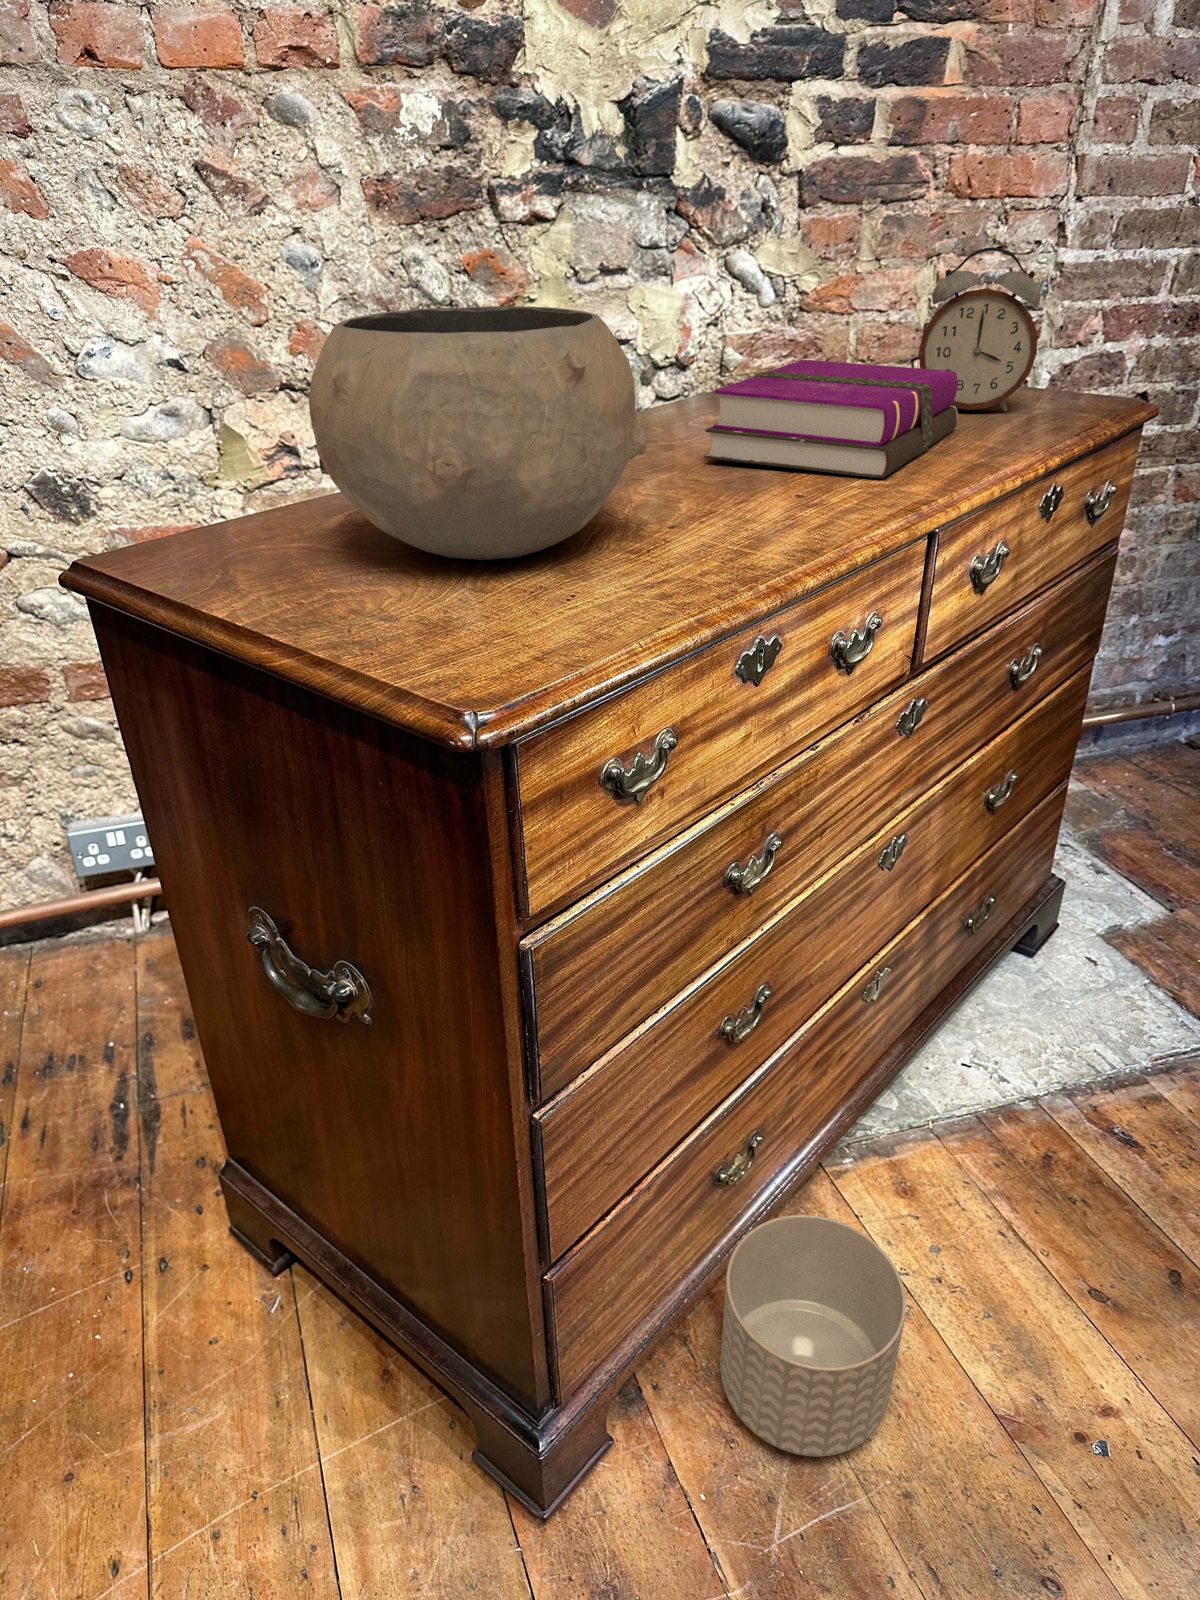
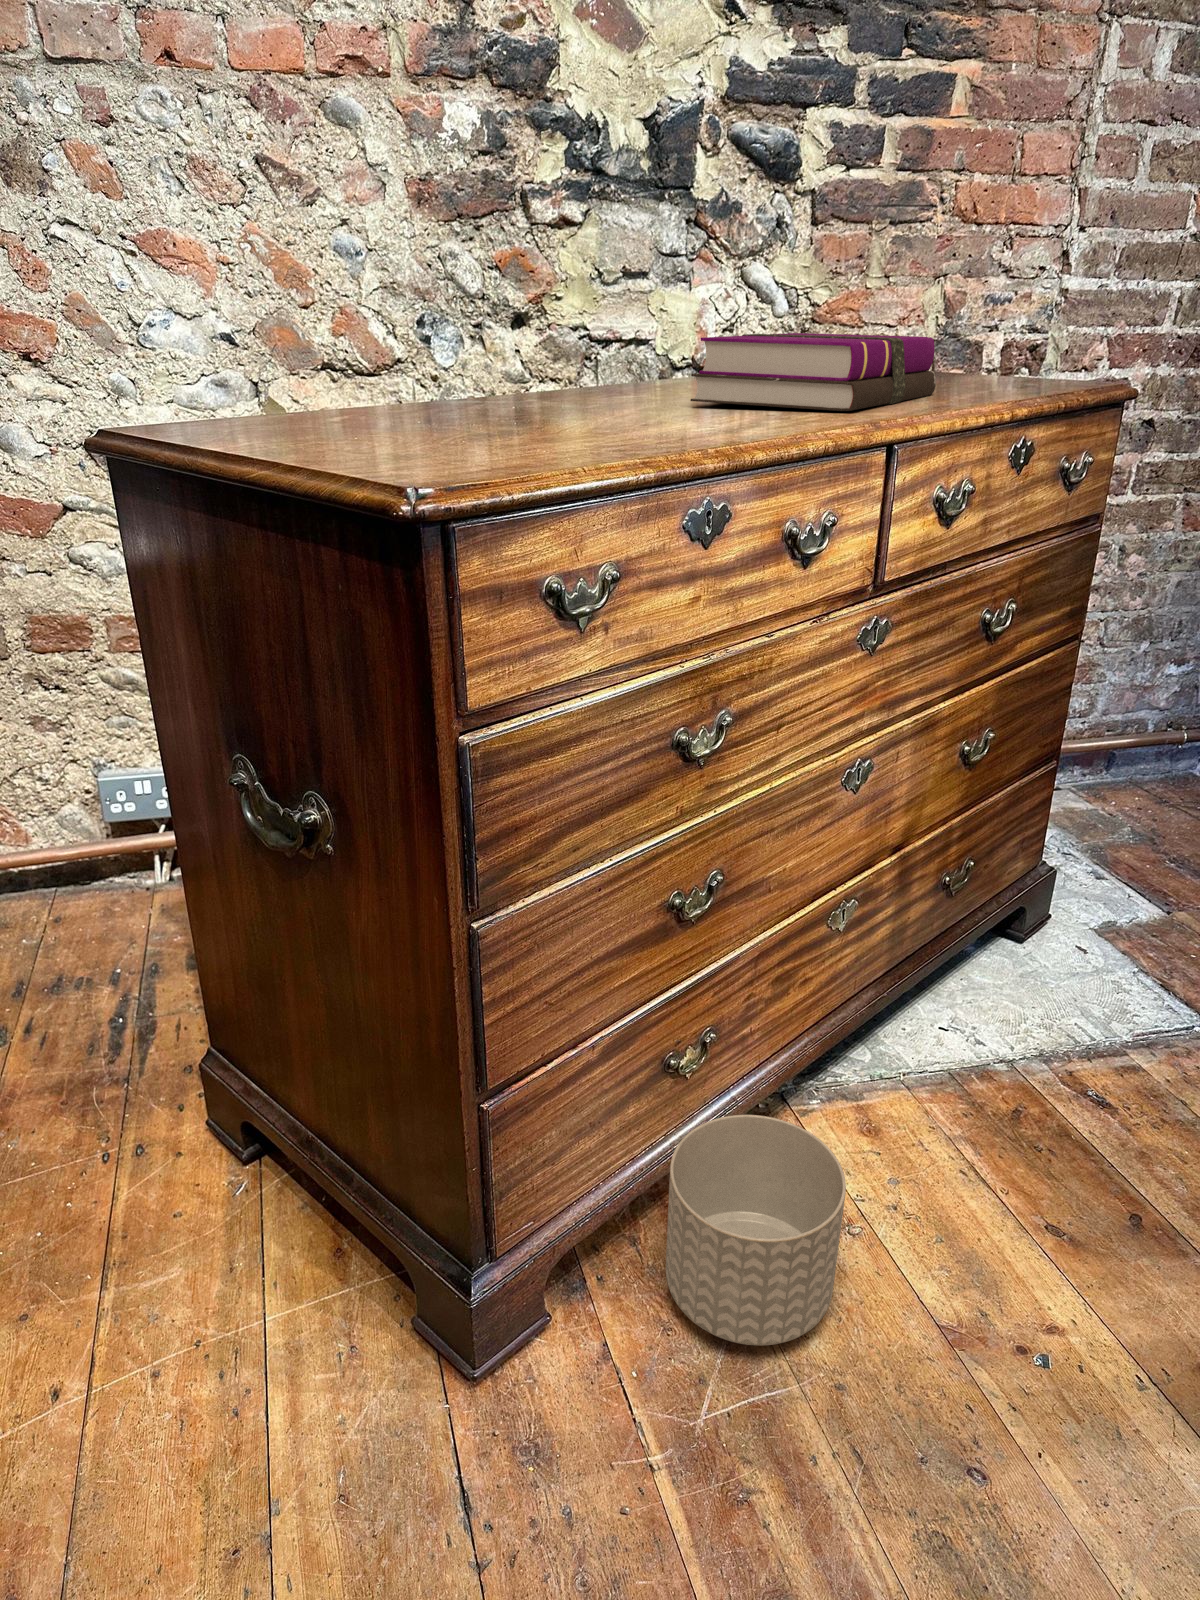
alarm clock: present [919,247,1041,412] -> none [906,233,1019,388]
ceramic bowl: present [308,306,648,560] -> none [314,214,617,439]

